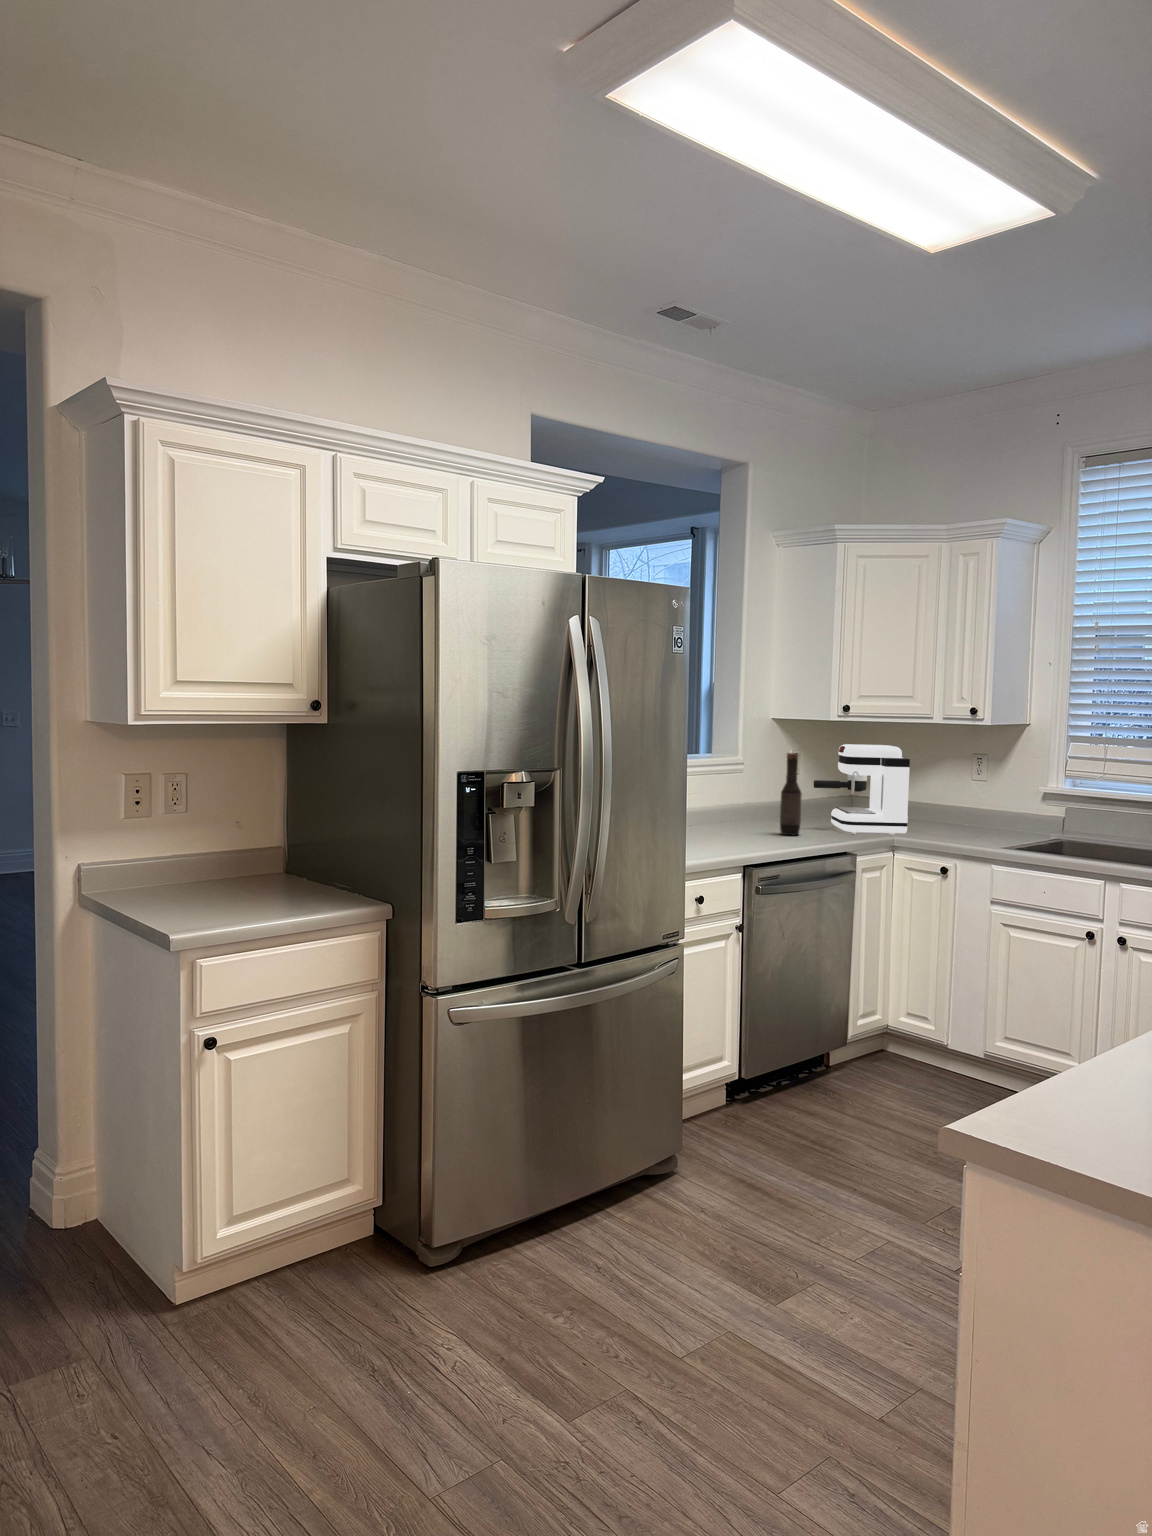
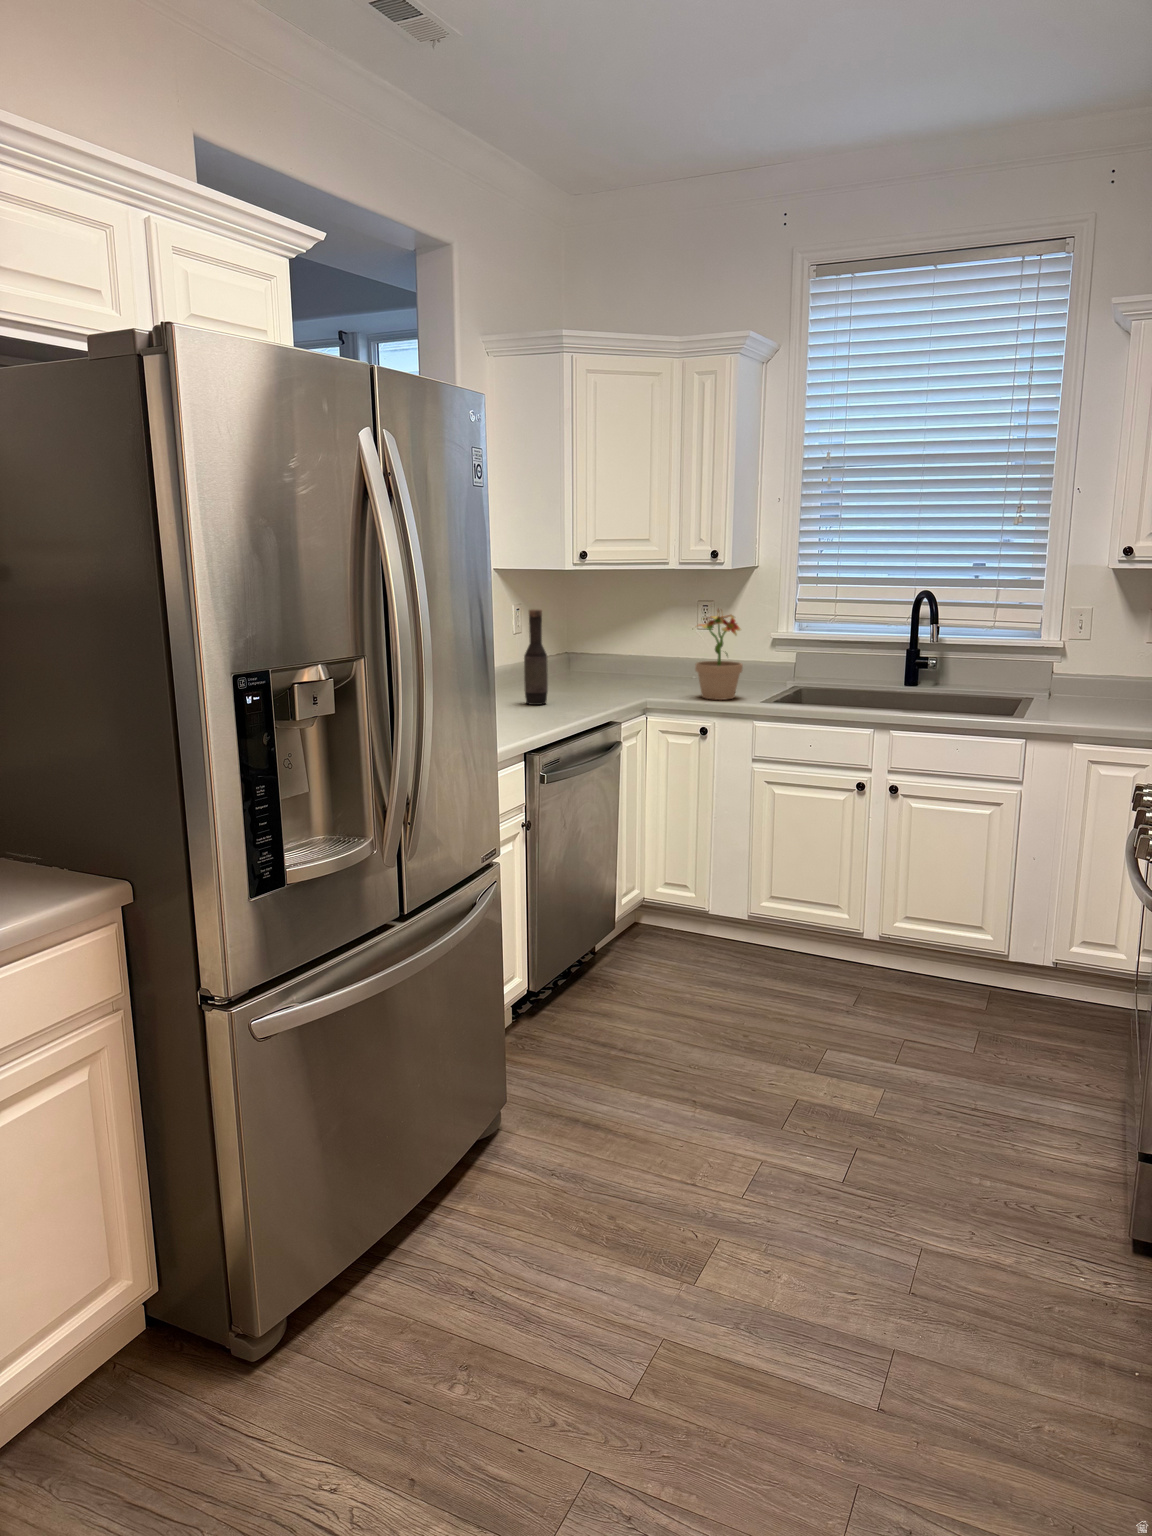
coffee maker: present [814,744,910,835] -> none [549,595,655,697]
potted plant: none [942,760,992,845] -> present [695,609,743,700]

